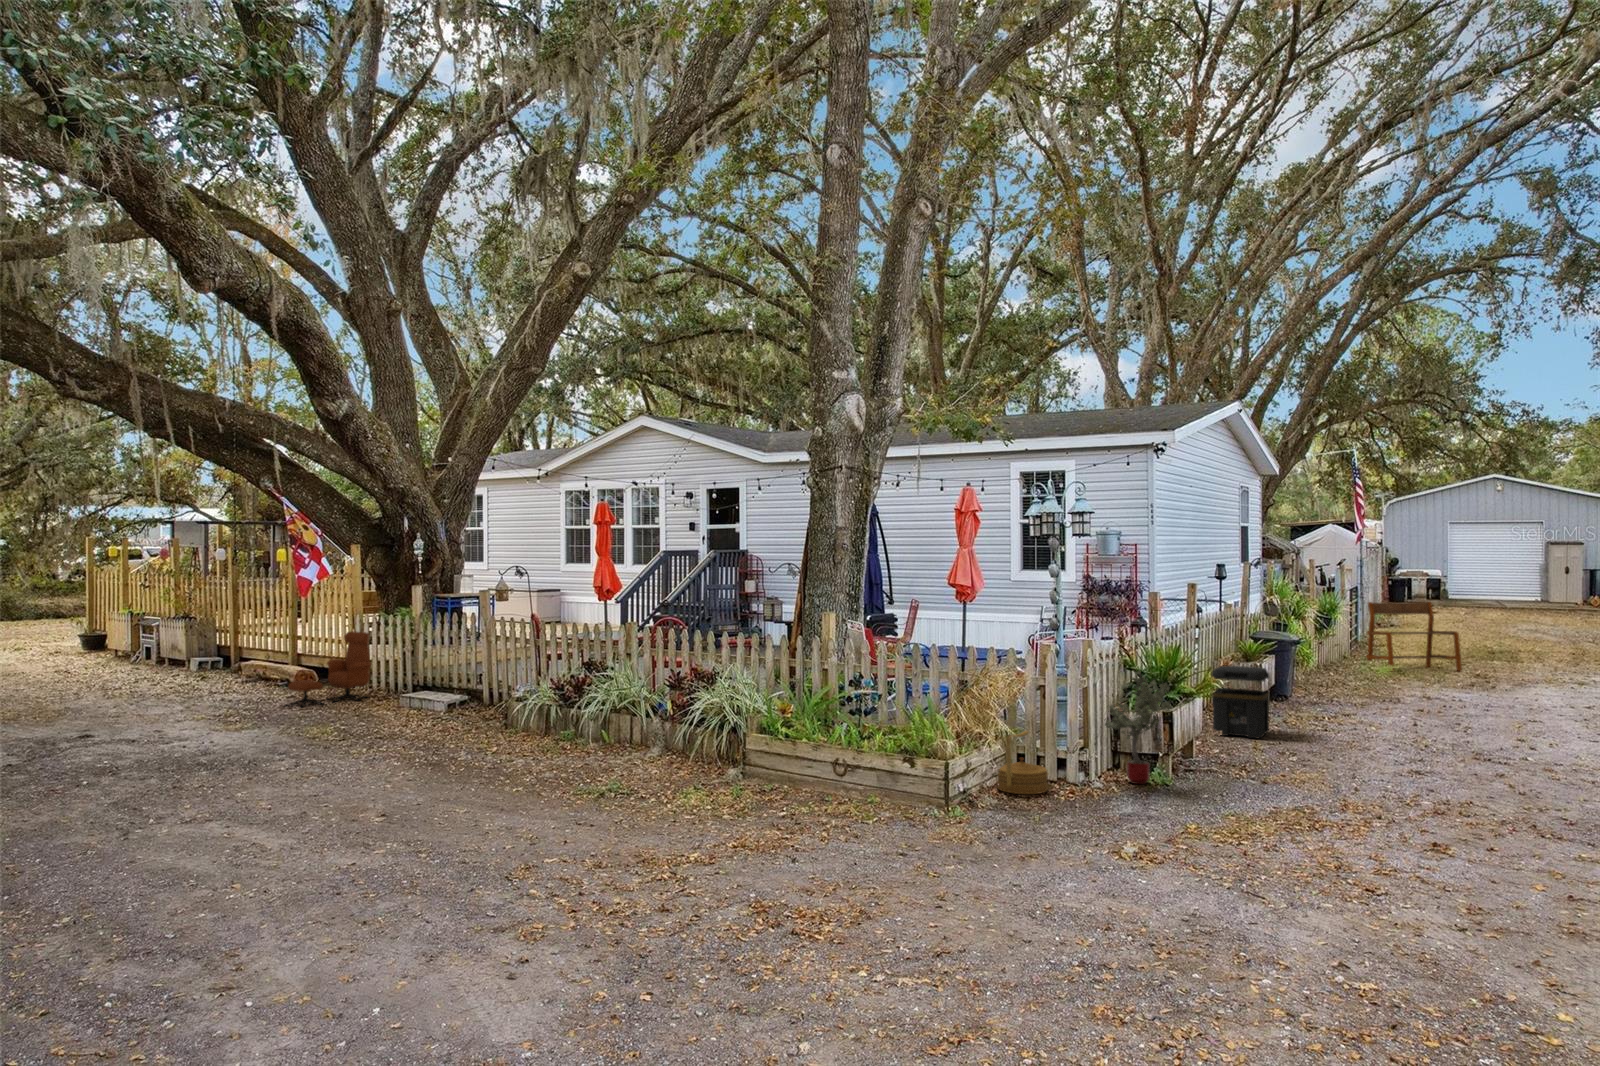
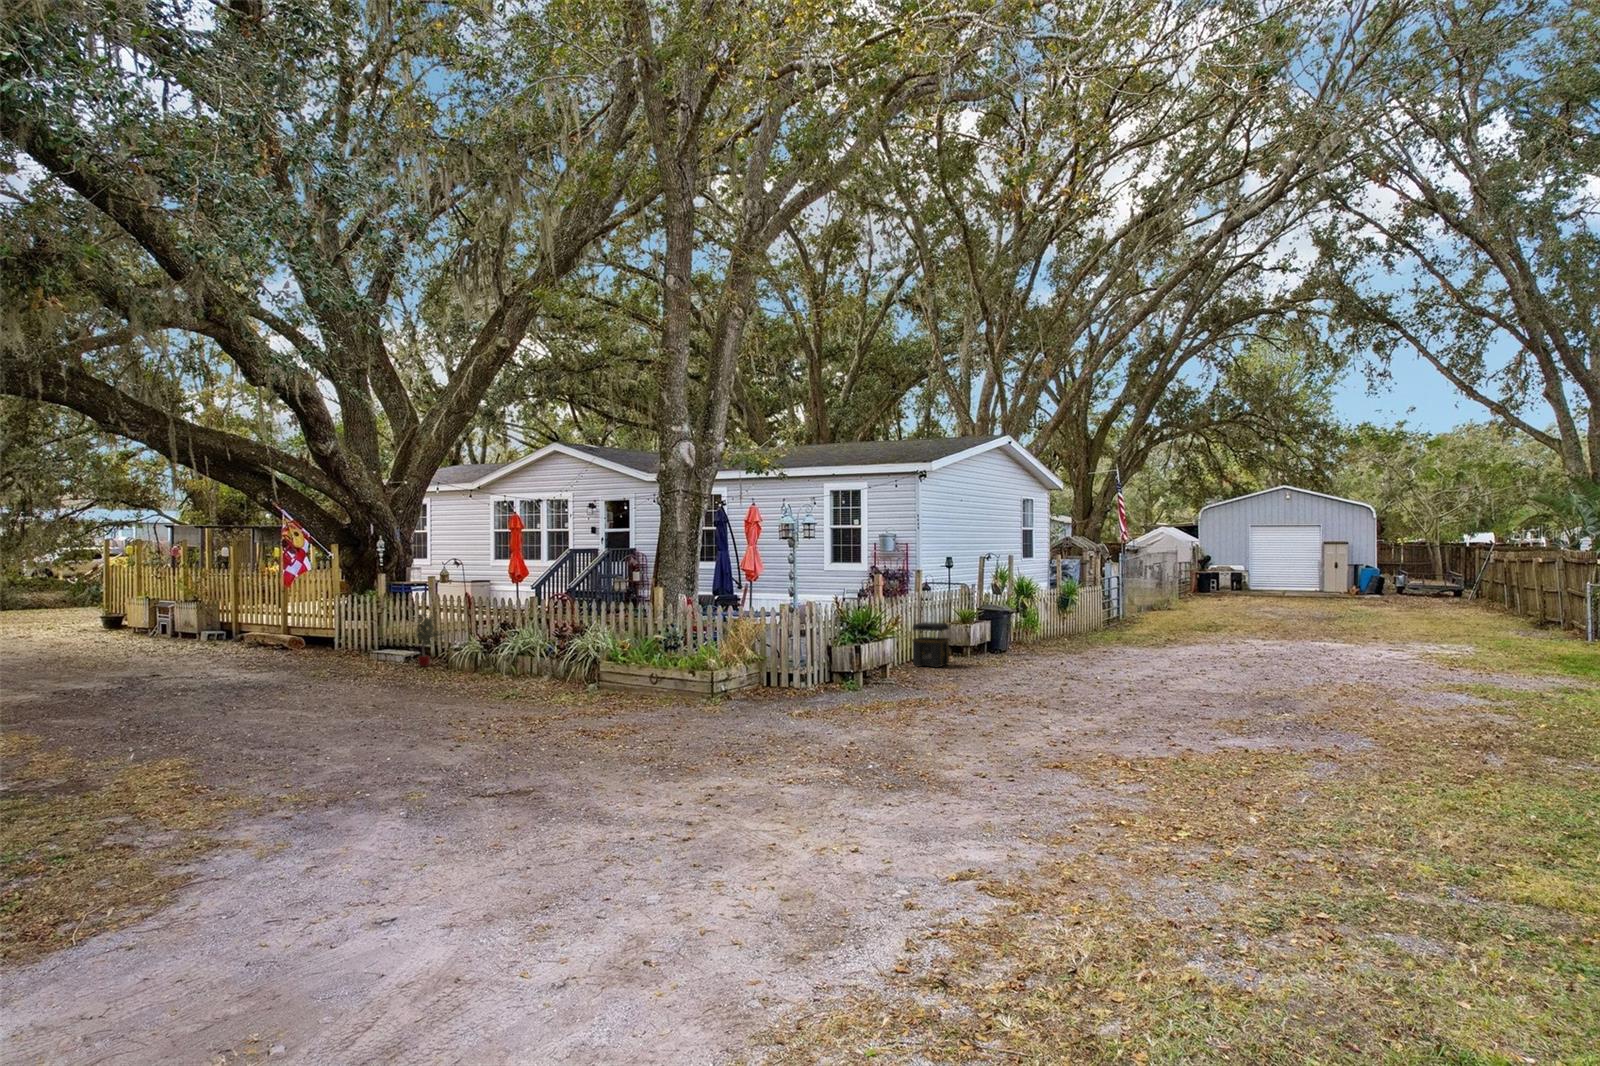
bench: present [1366,602,1462,671] -> none [1076,583,1136,633]
lounge chair: present [286,631,372,707] -> none [285,608,349,661]
potted tree: present [1104,671,1171,784] -> present [416,612,444,667]
woven basket: present [997,731,1048,794] -> none [748,656,779,693]

